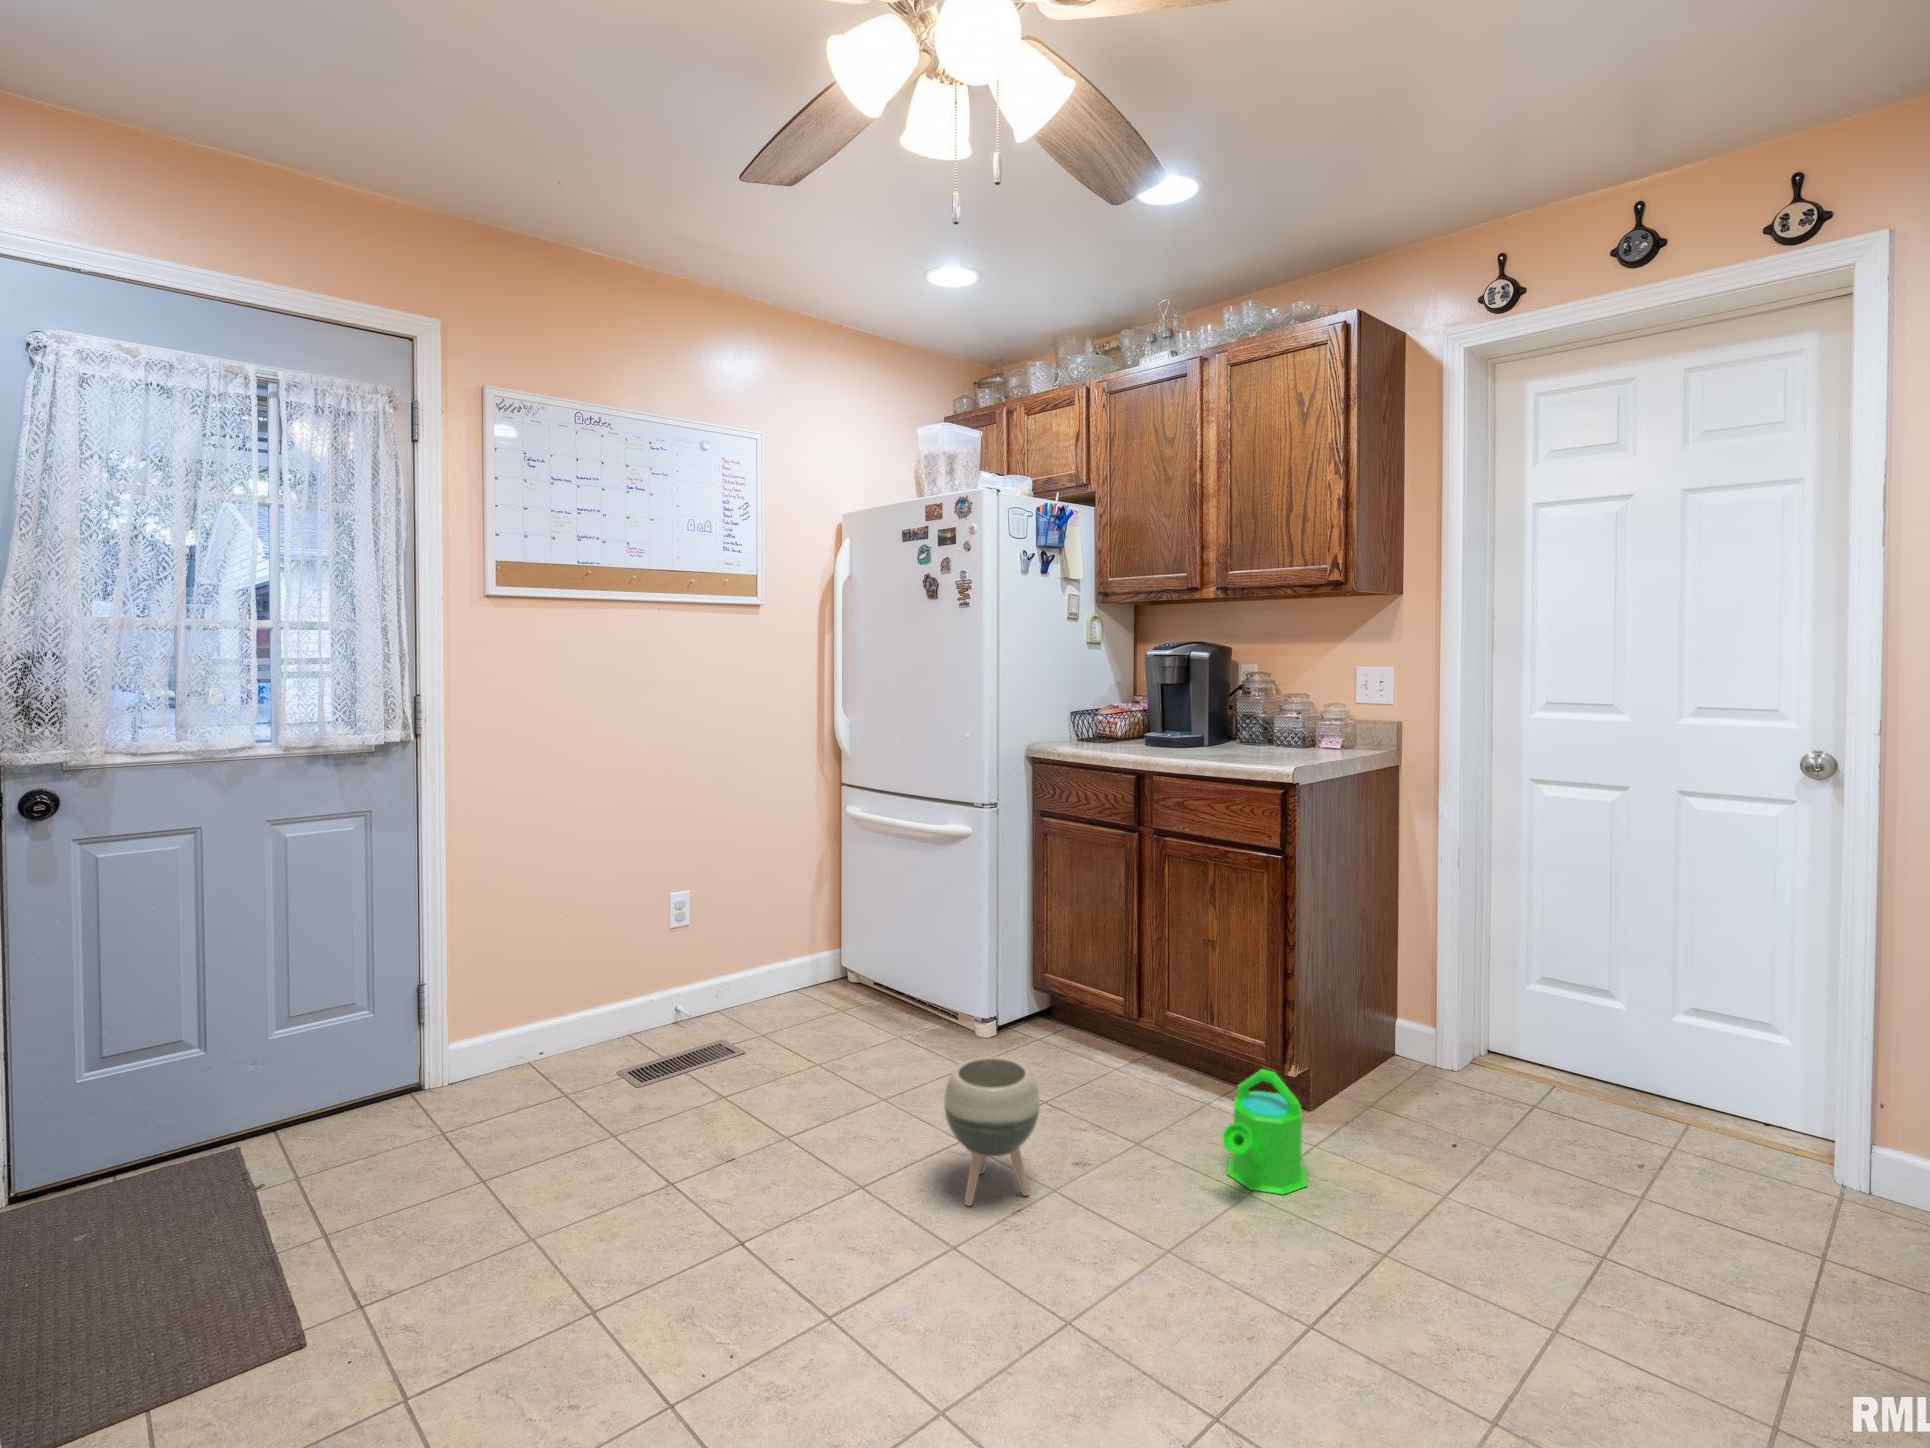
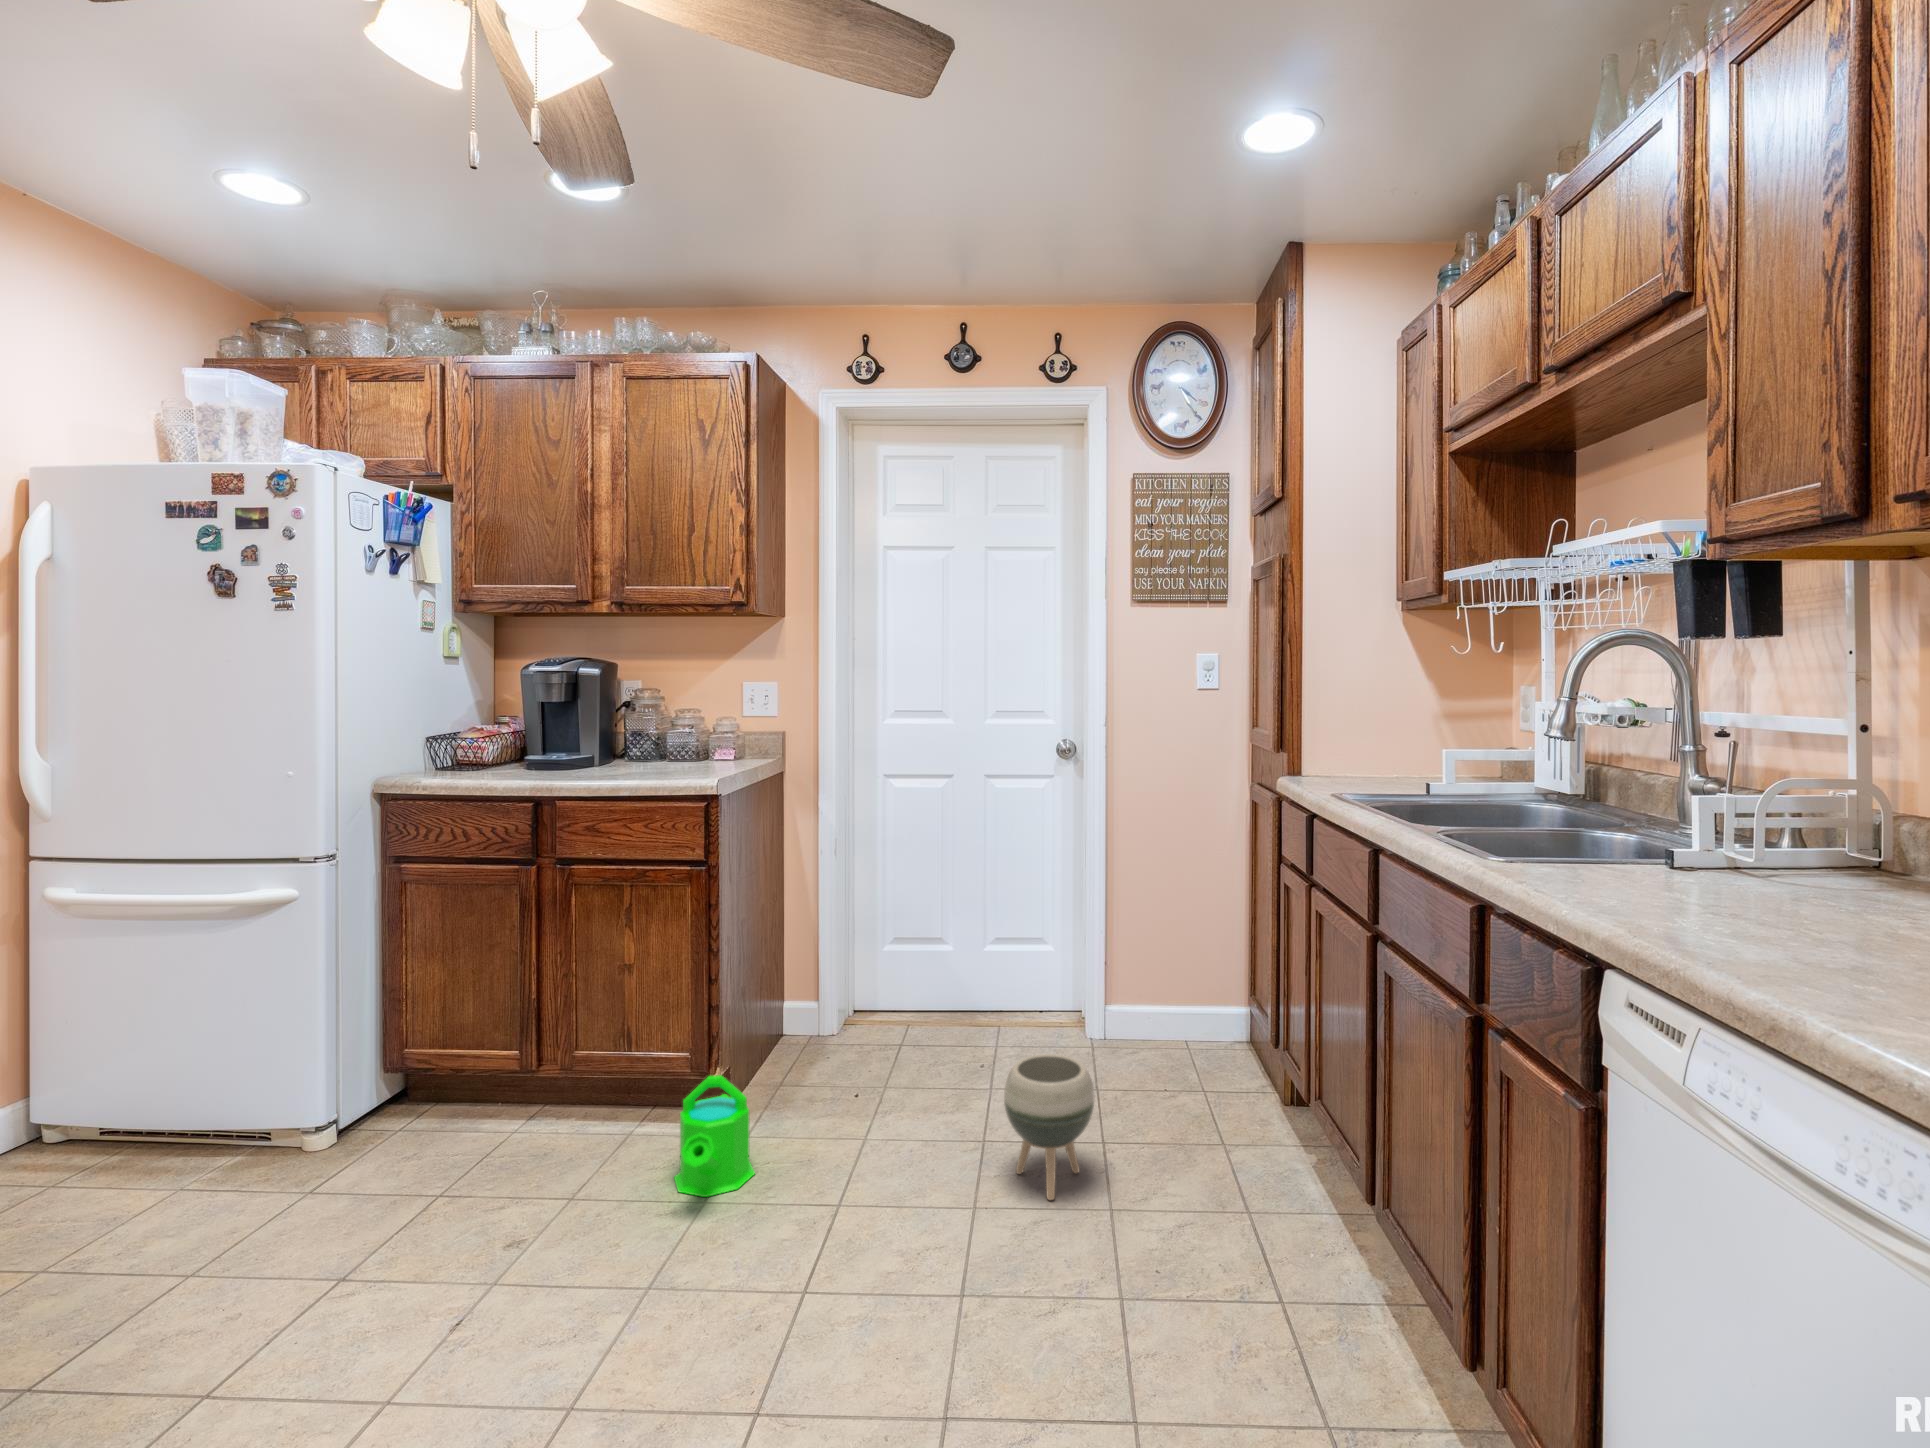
planter: present [944,1057,1040,1206] -> present [1004,1054,1095,1200]

